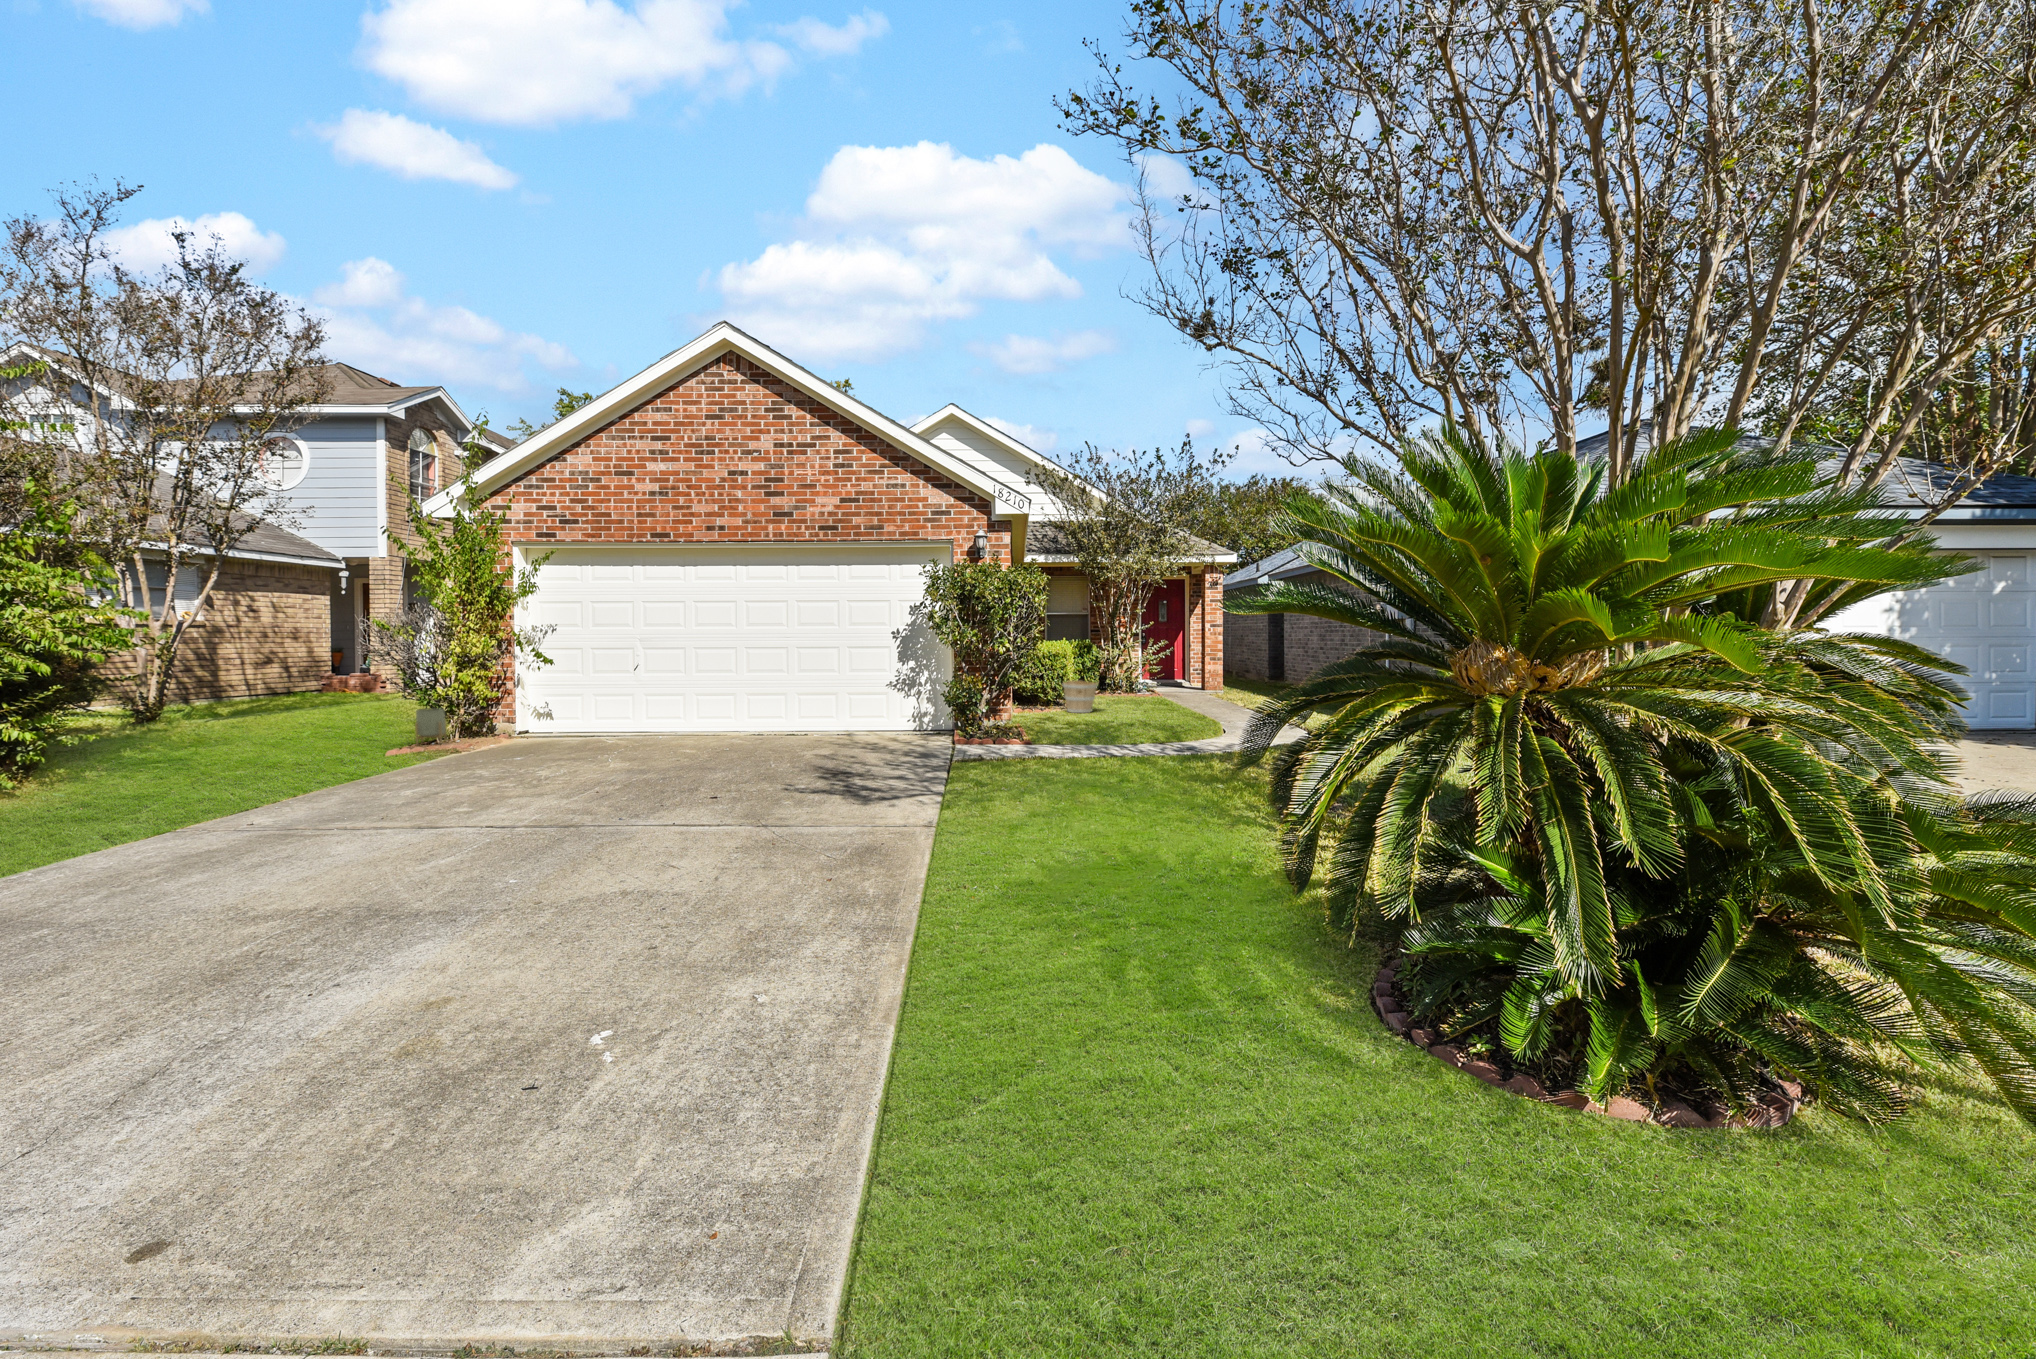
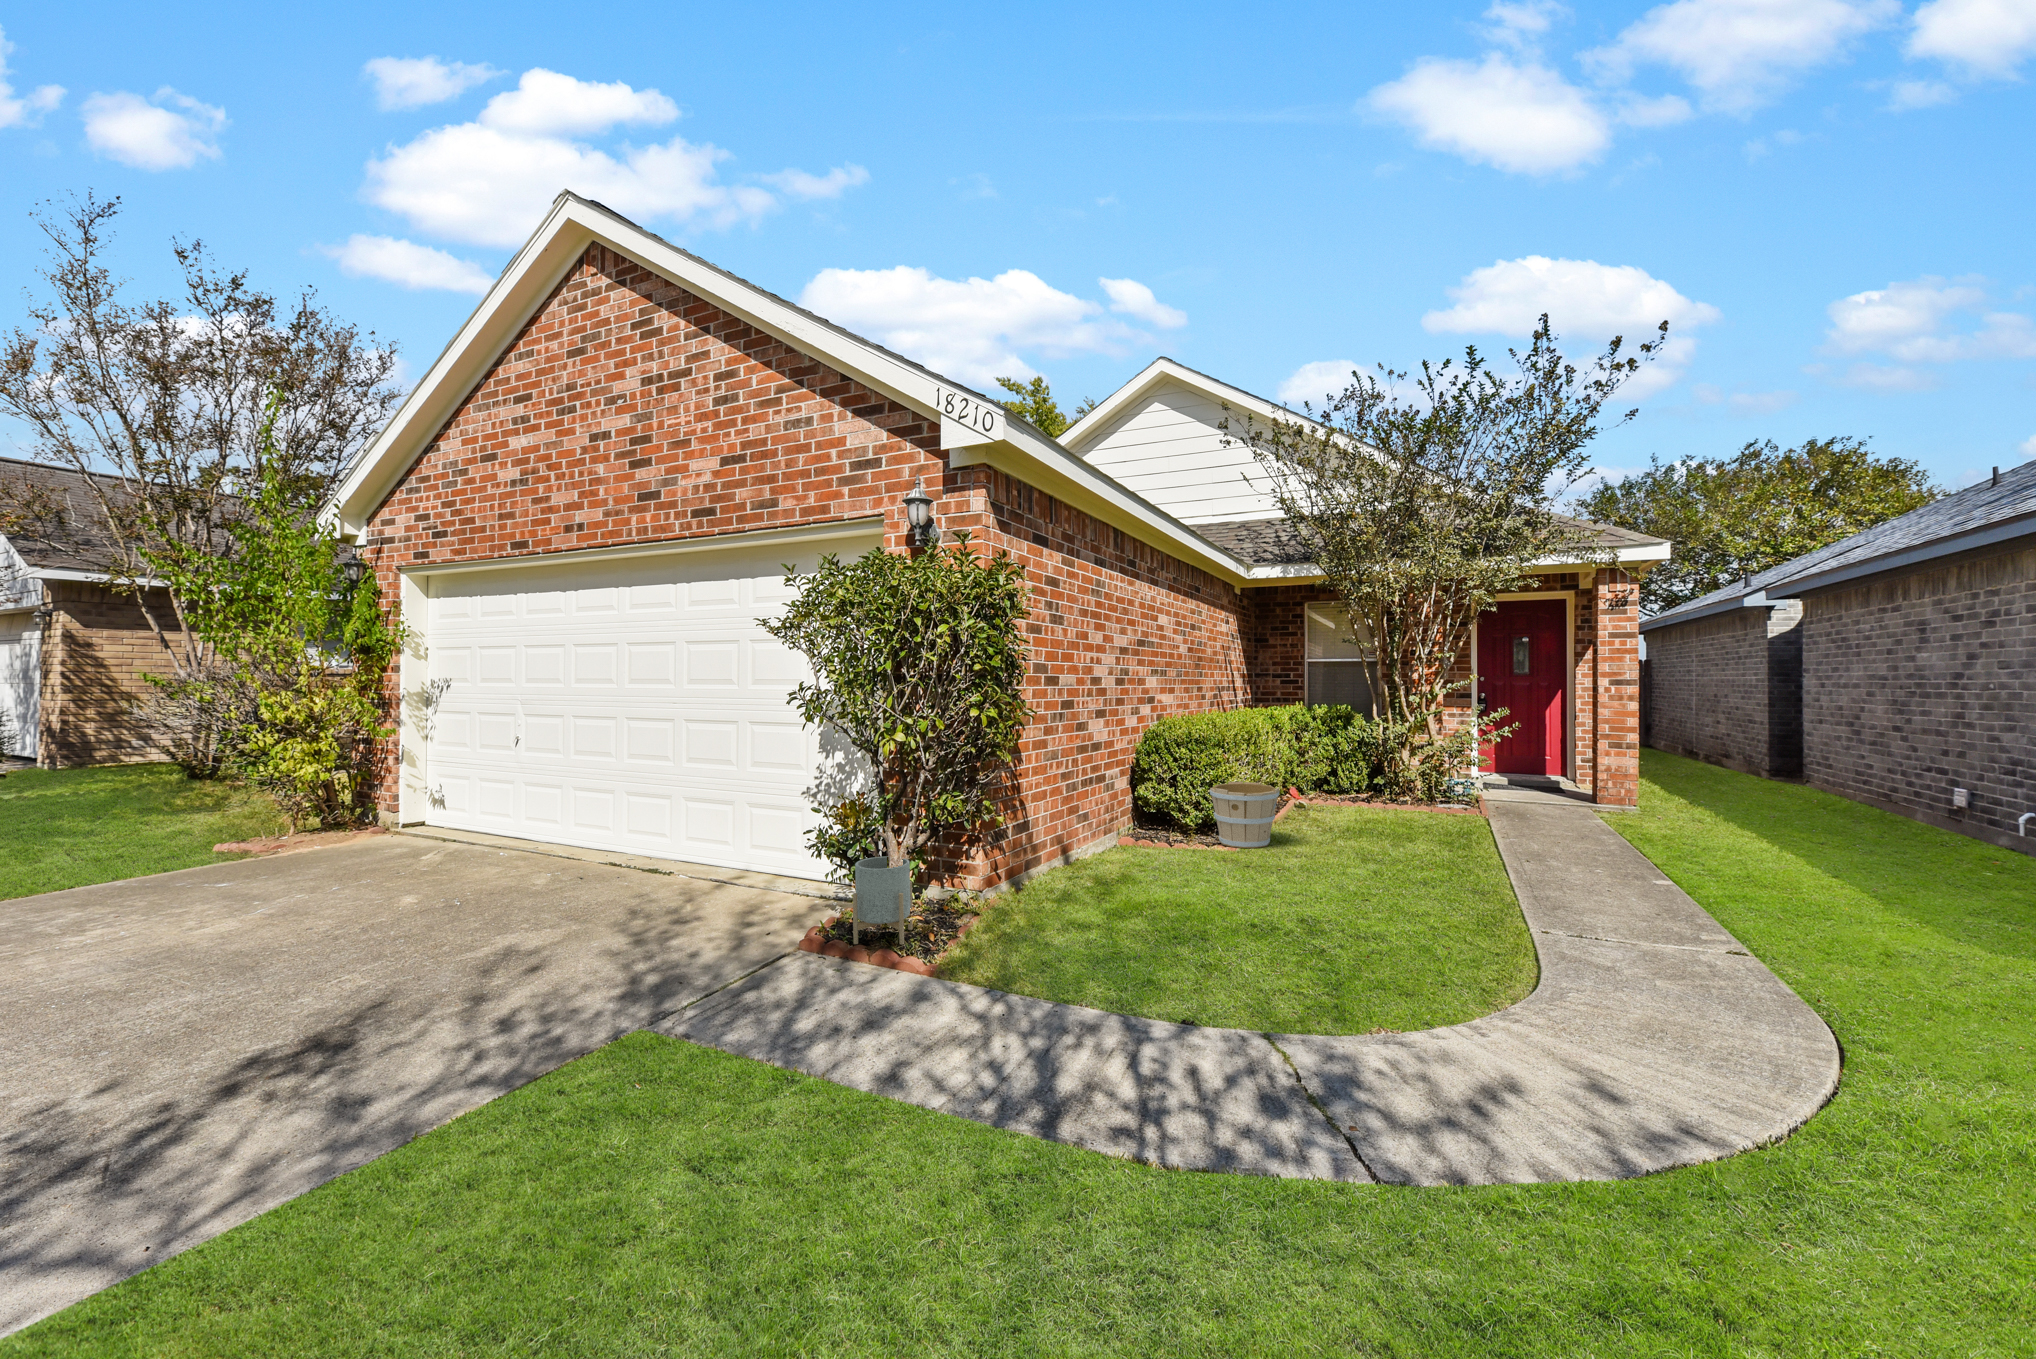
planter: present [415,708,447,745] -> present [853,857,913,945]

